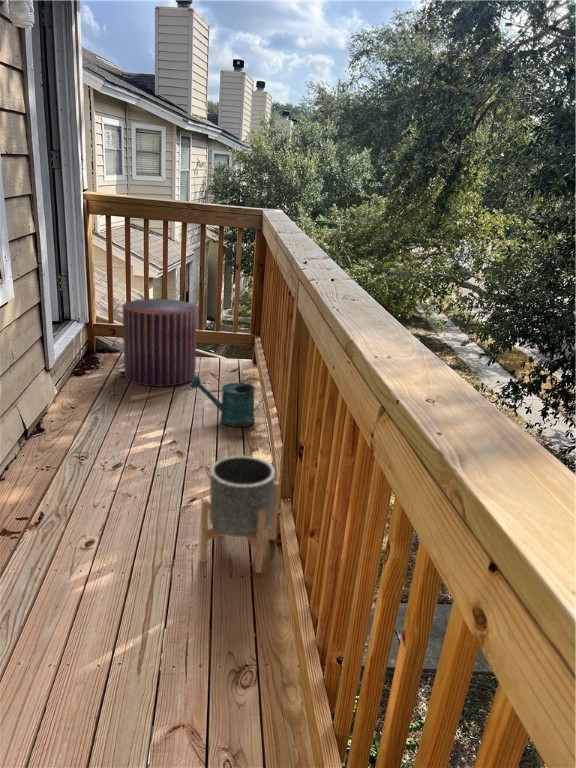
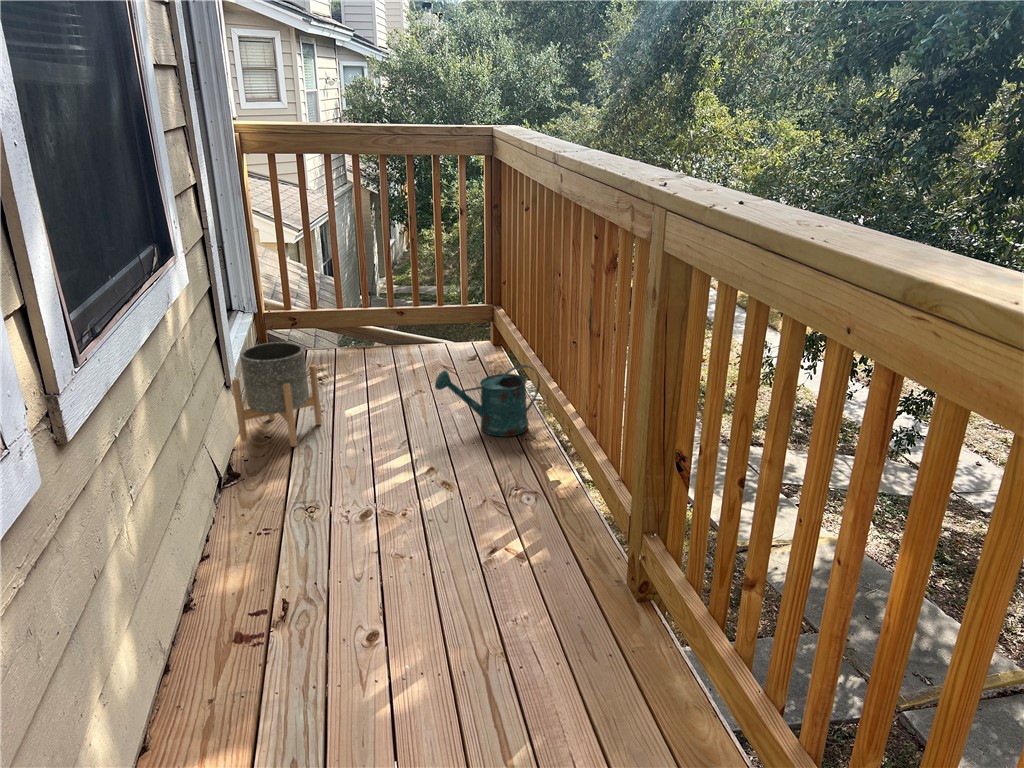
pouf: present [123,299,197,386] -> none [311,267,421,392]
planter: present [200,456,279,573] -> present [232,342,322,447]

